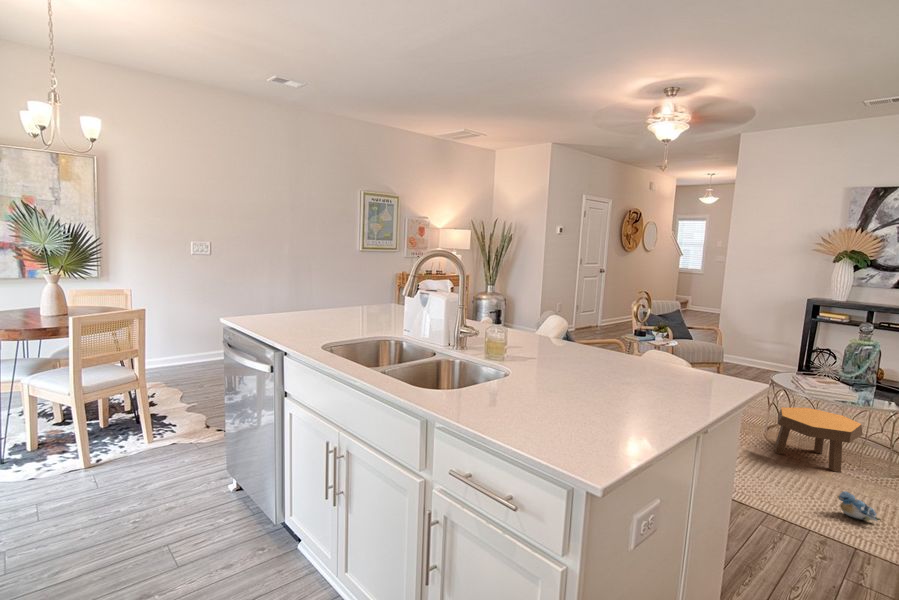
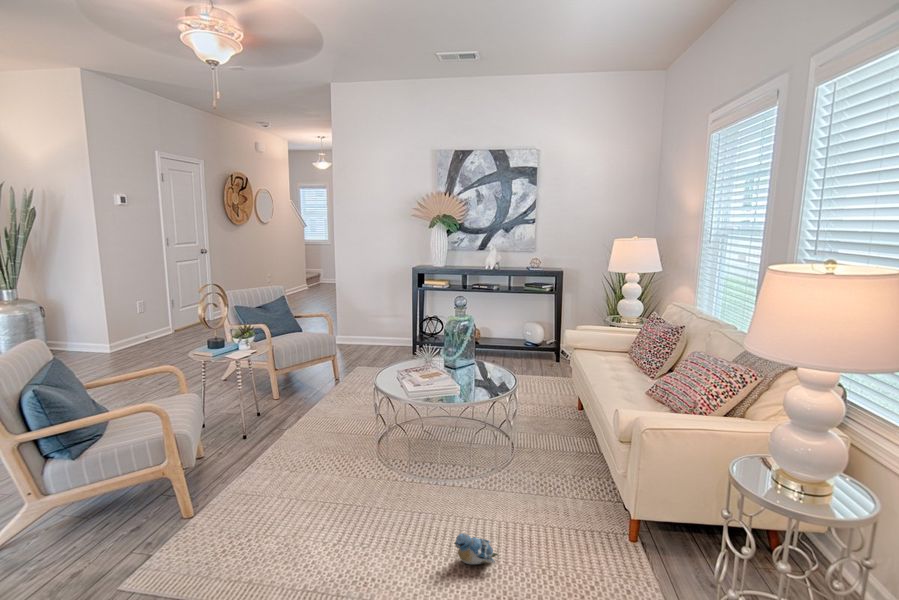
footstool: present [774,408,863,472] -> none [389,405,470,481]

